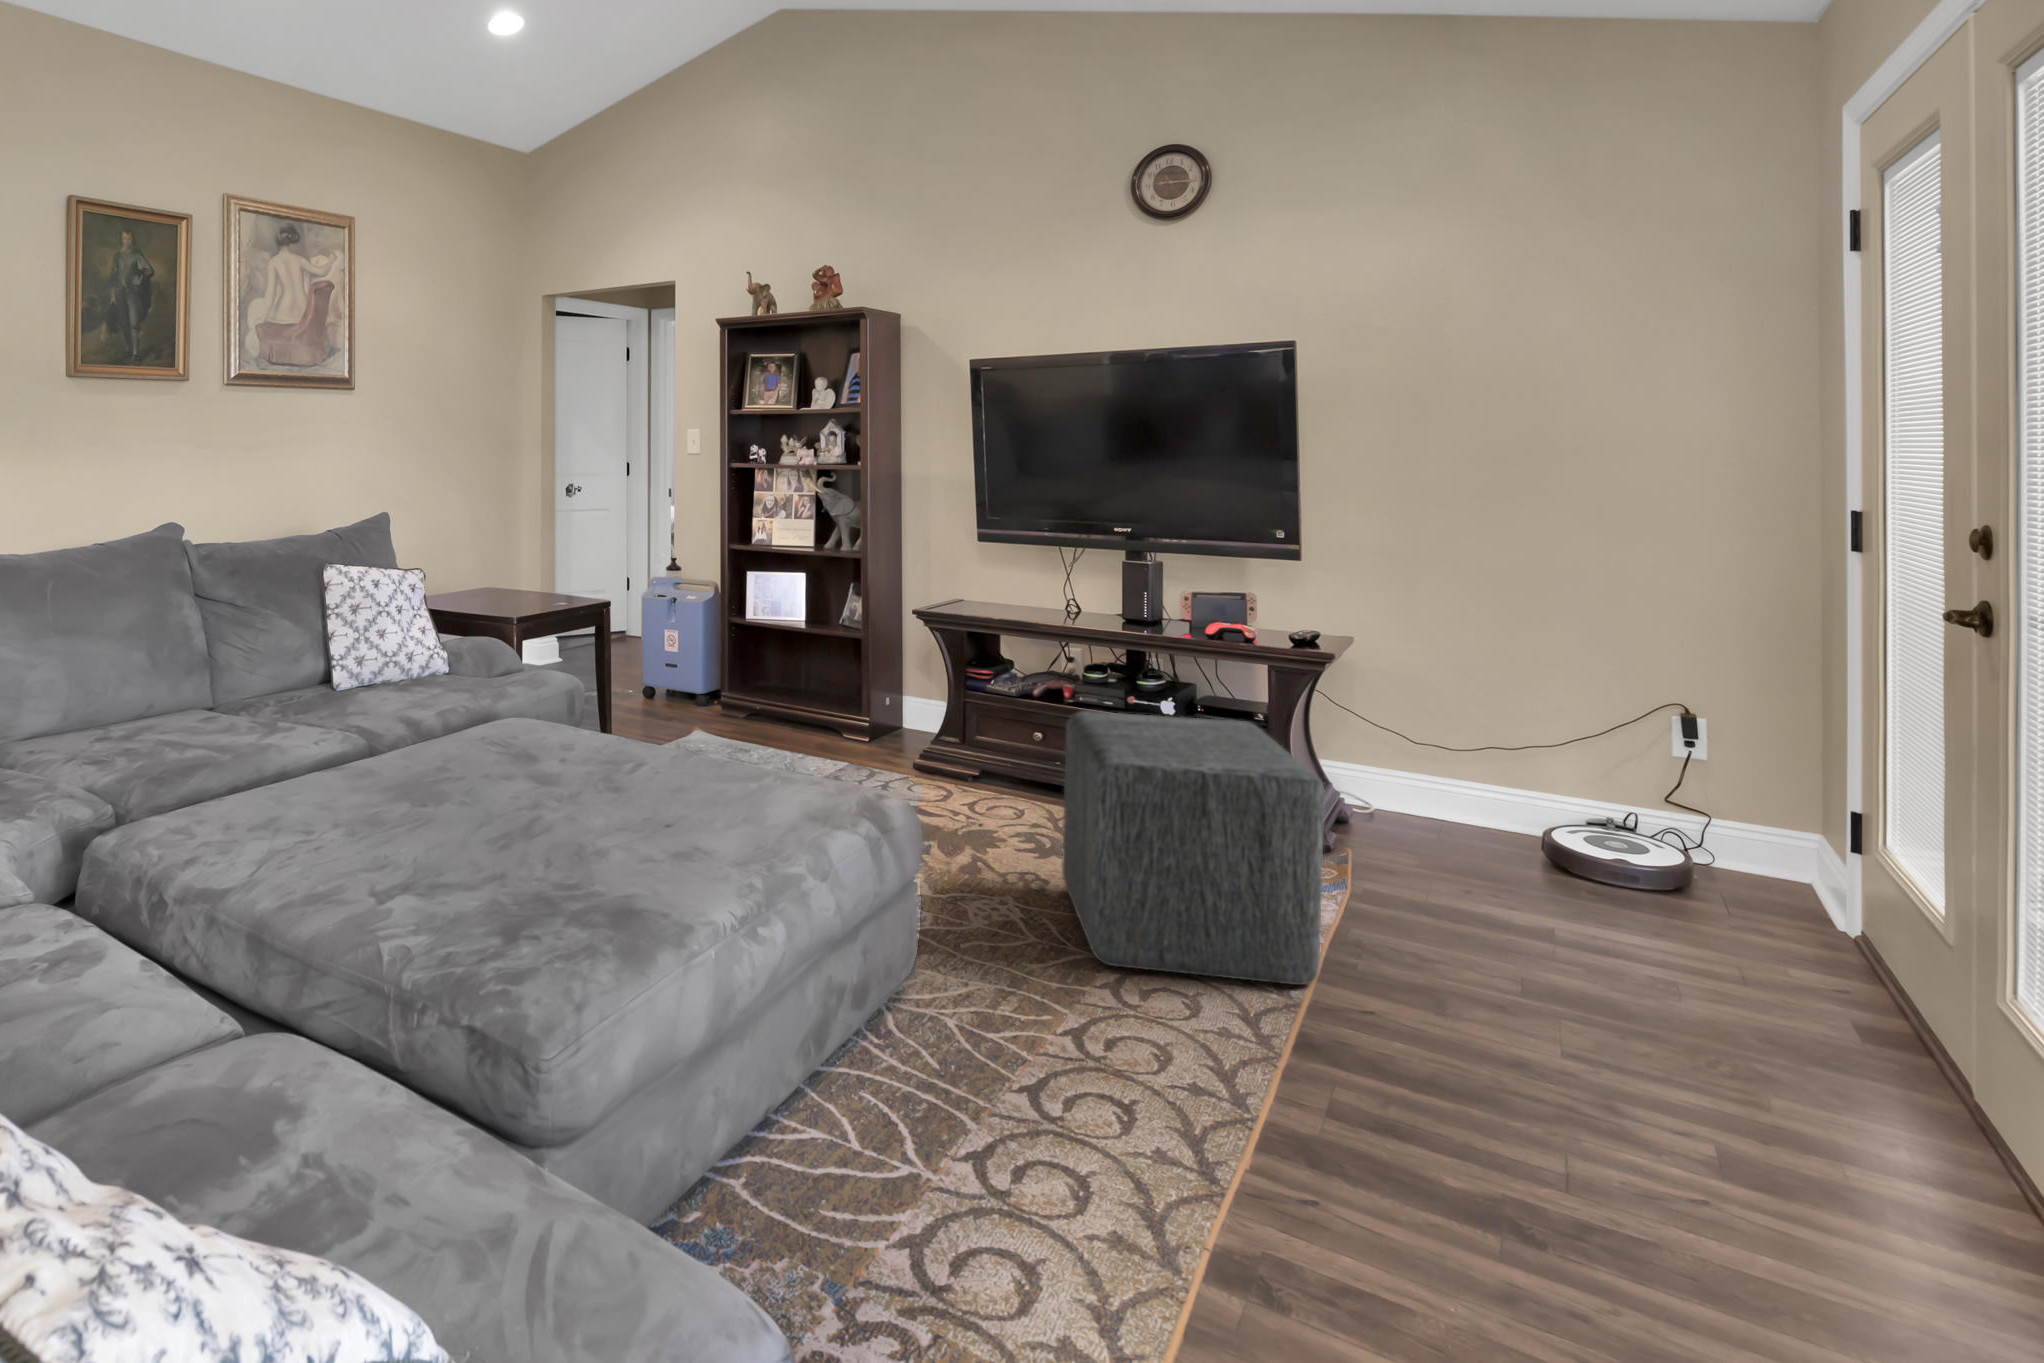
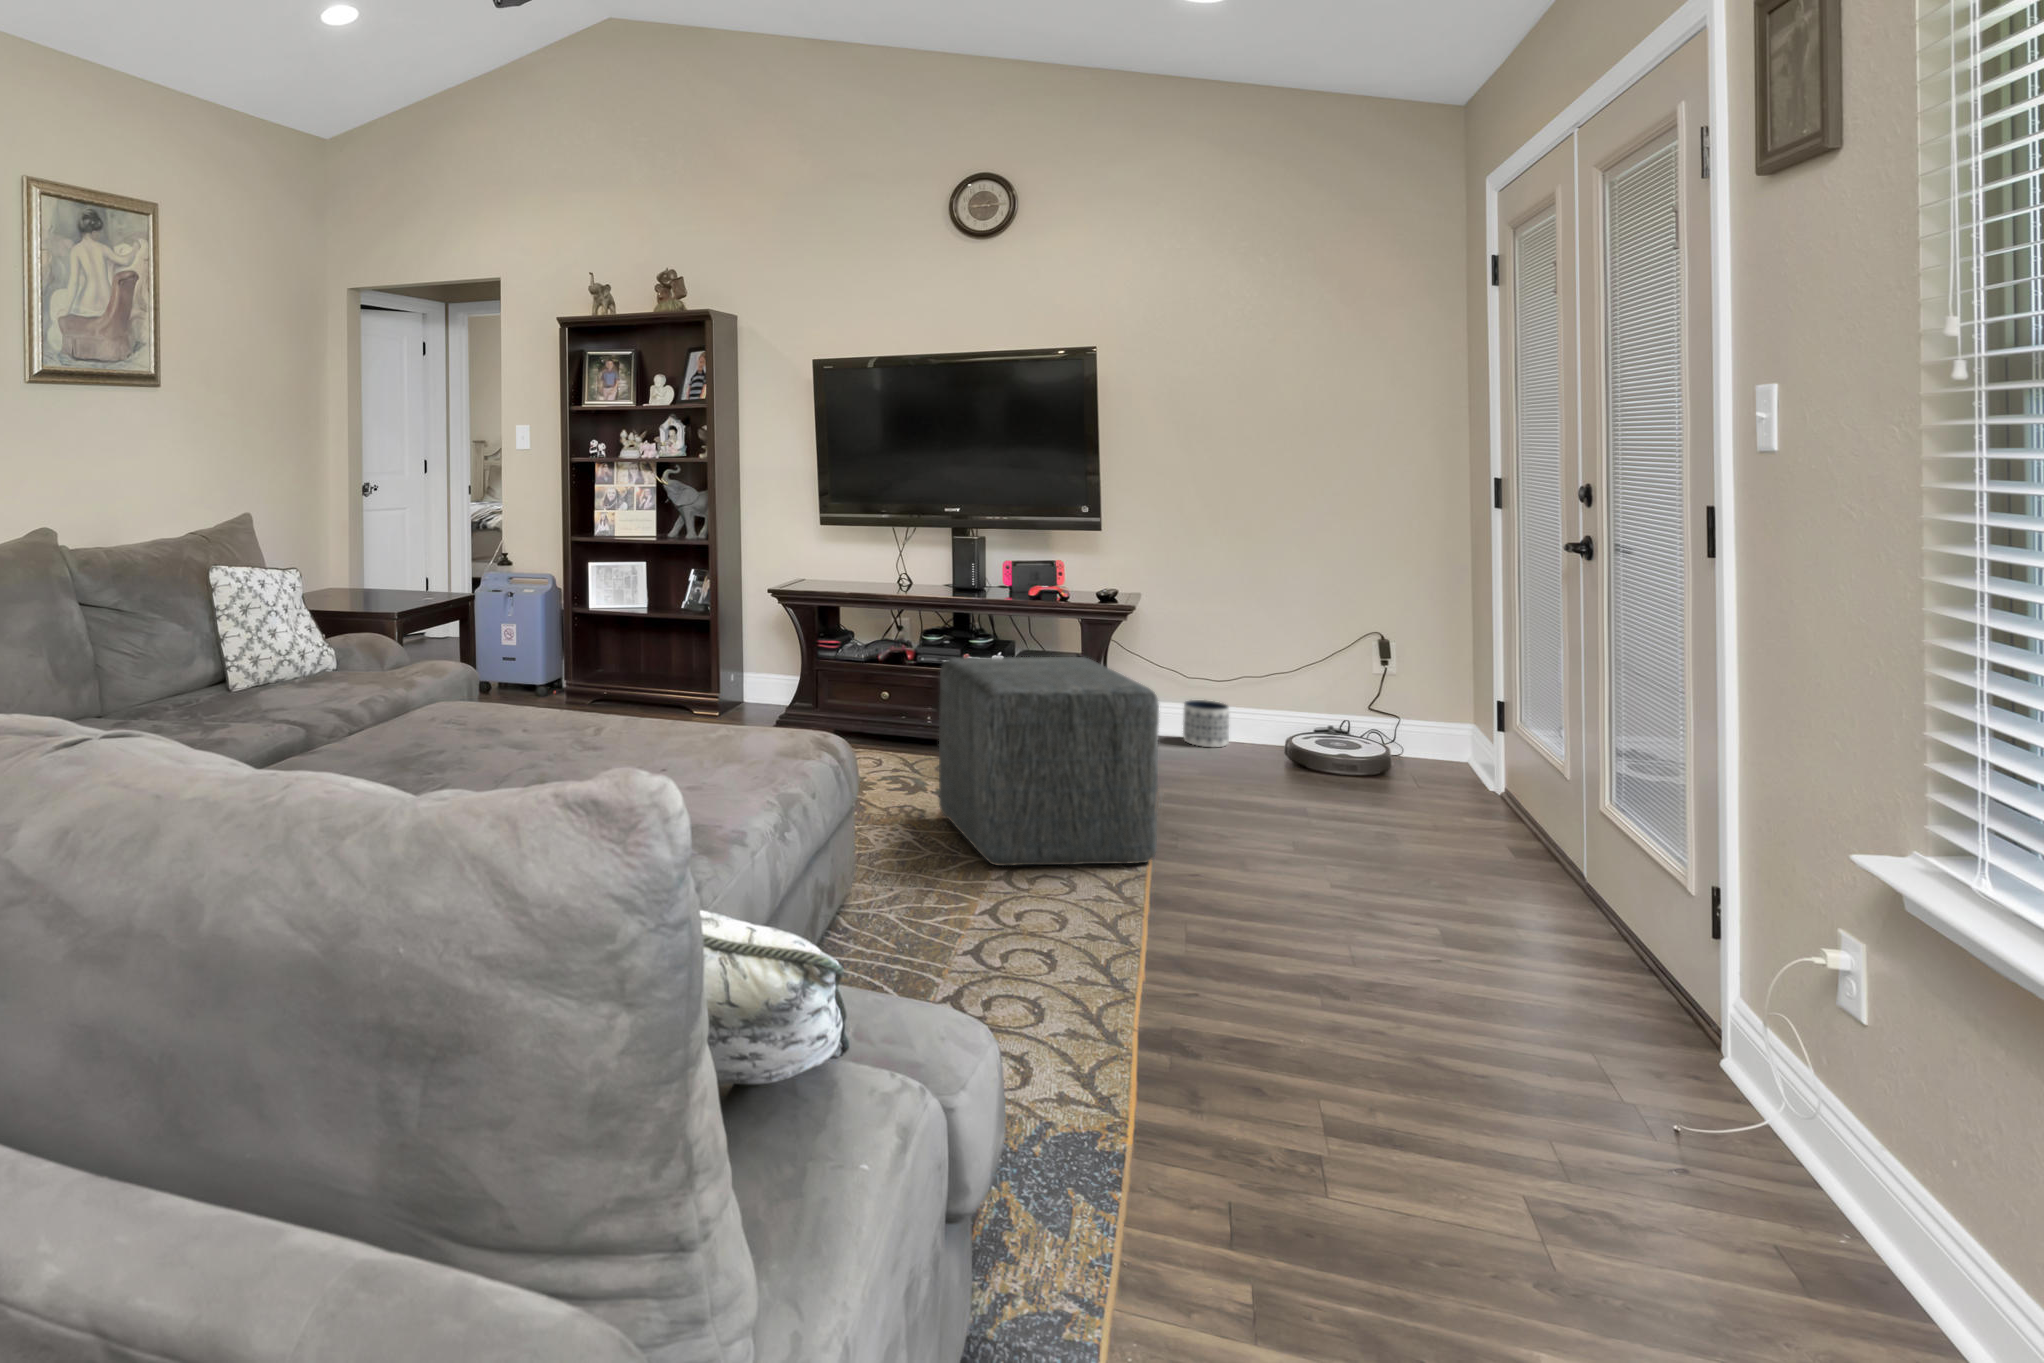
planter: none [1407,770,1468,830] -> present [1183,700,1229,747]

